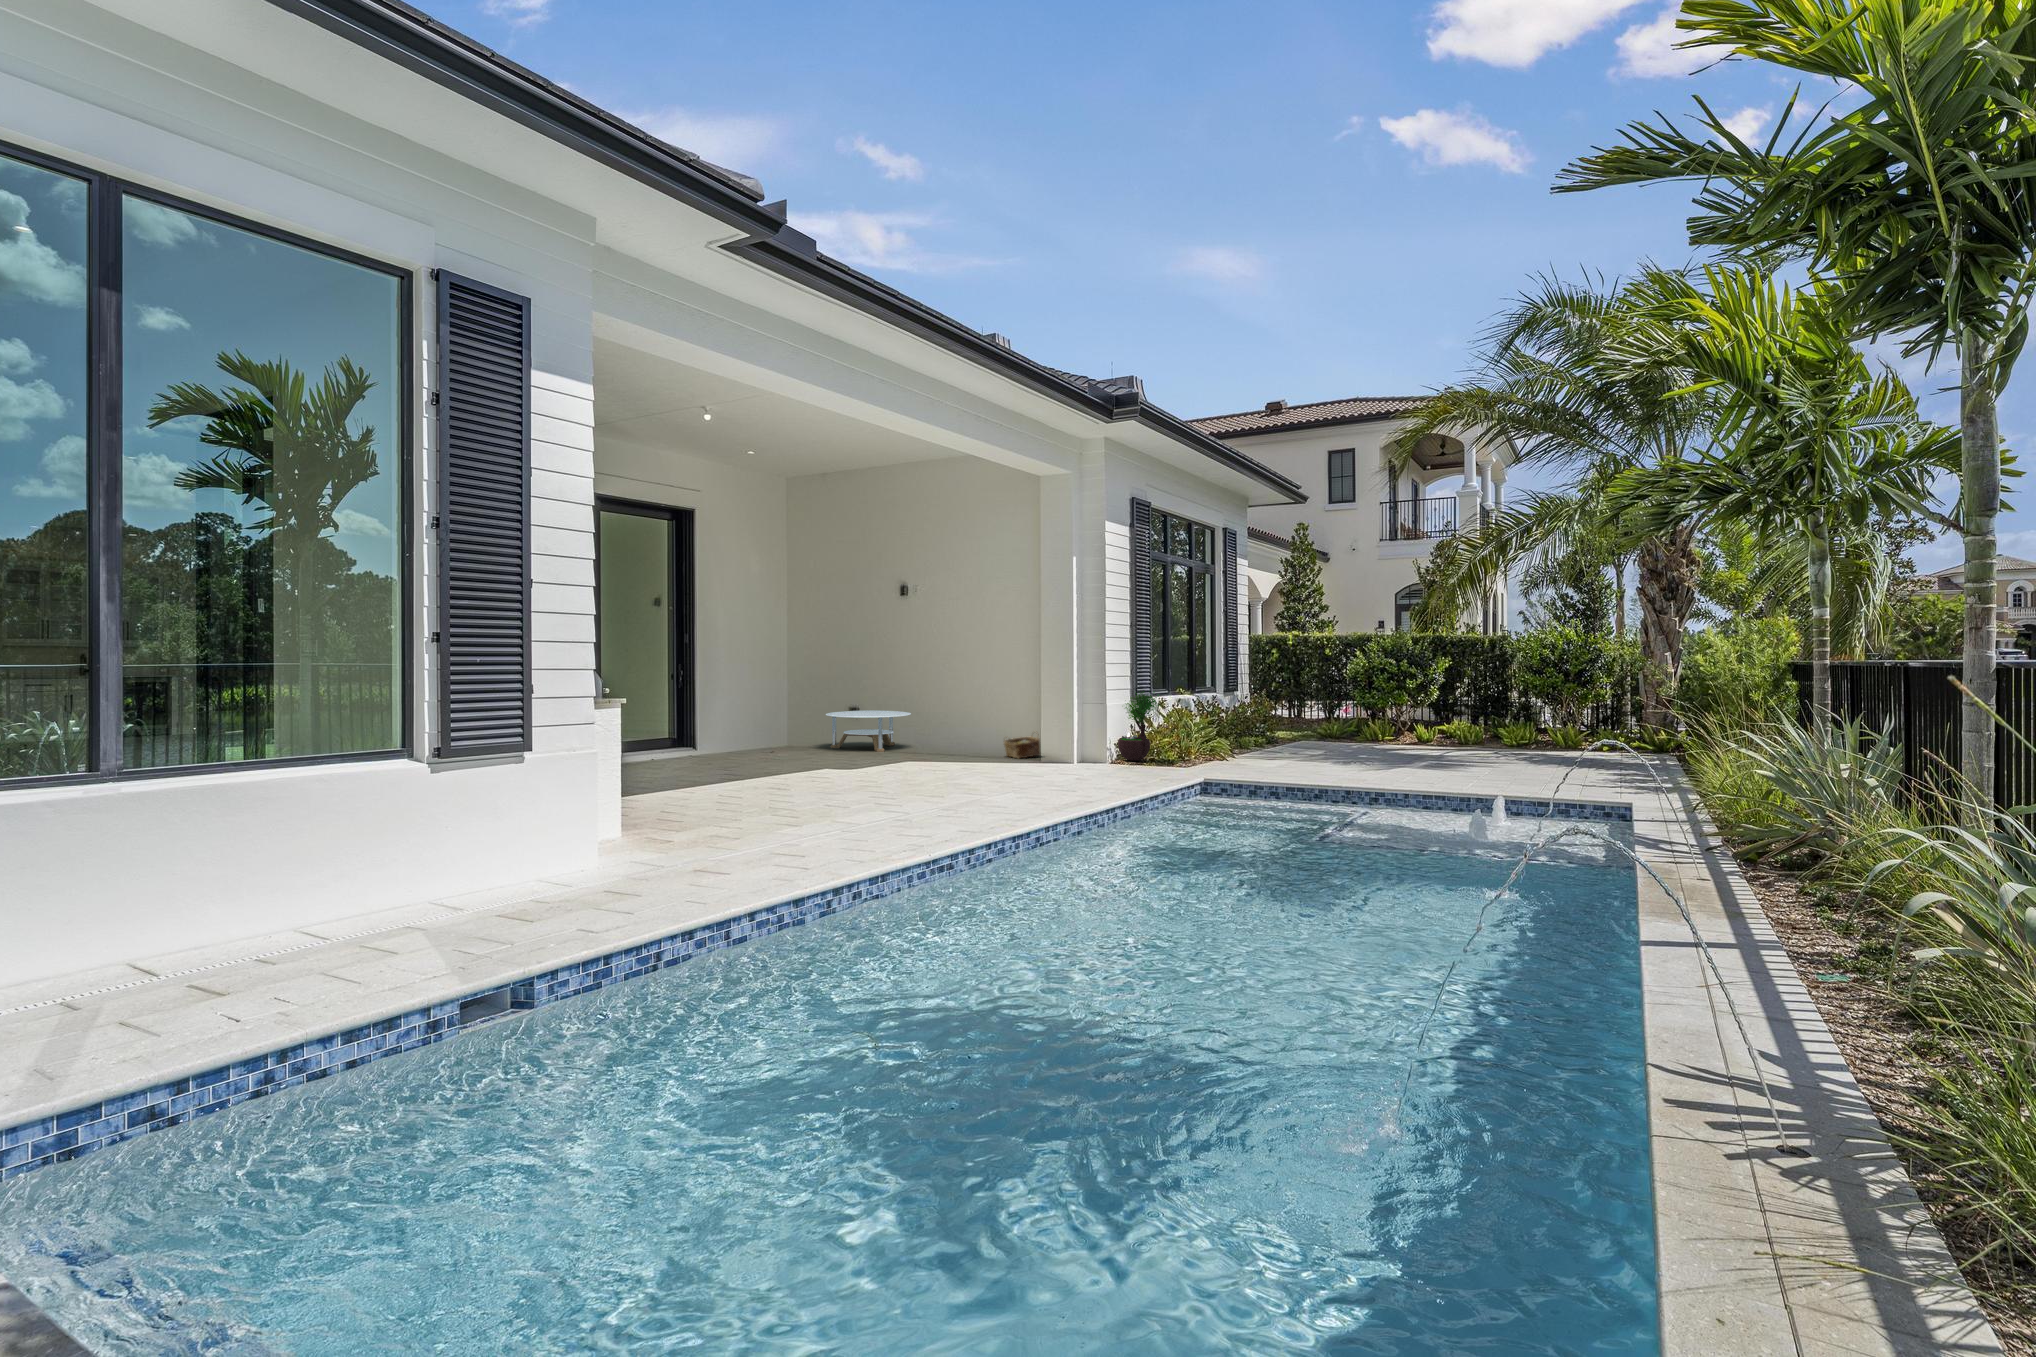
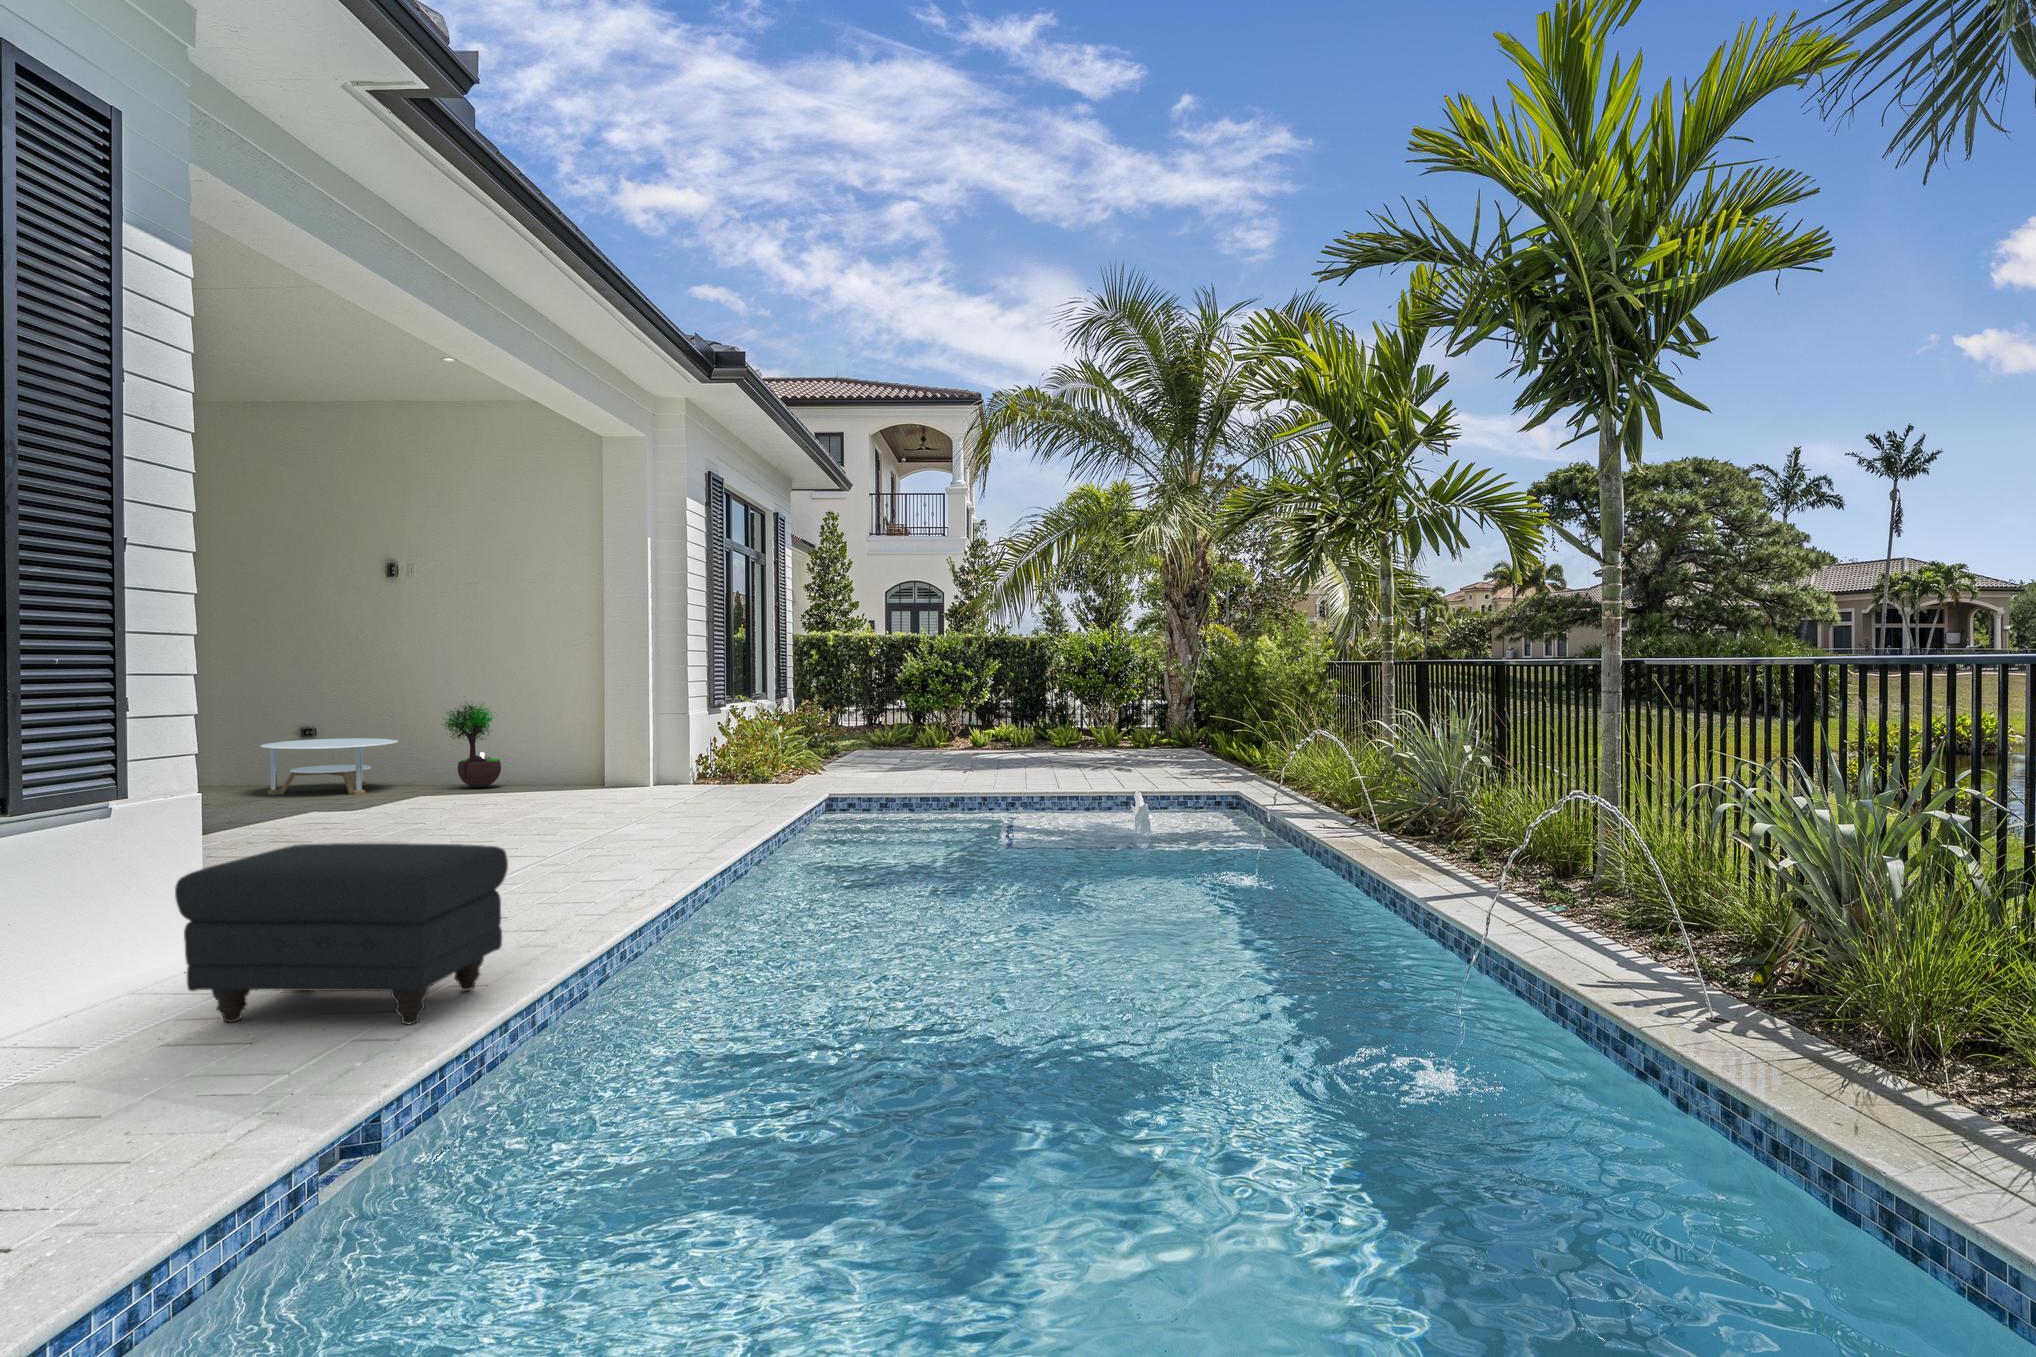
potted tree: present [1118,691,1159,761] -> present [442,701,501,788]
woven basket: present [1004,736,1040,759] -> none [550,754,600,791]
ottoman: none [522,787,729,922] -> present [175,843,508,1024]

